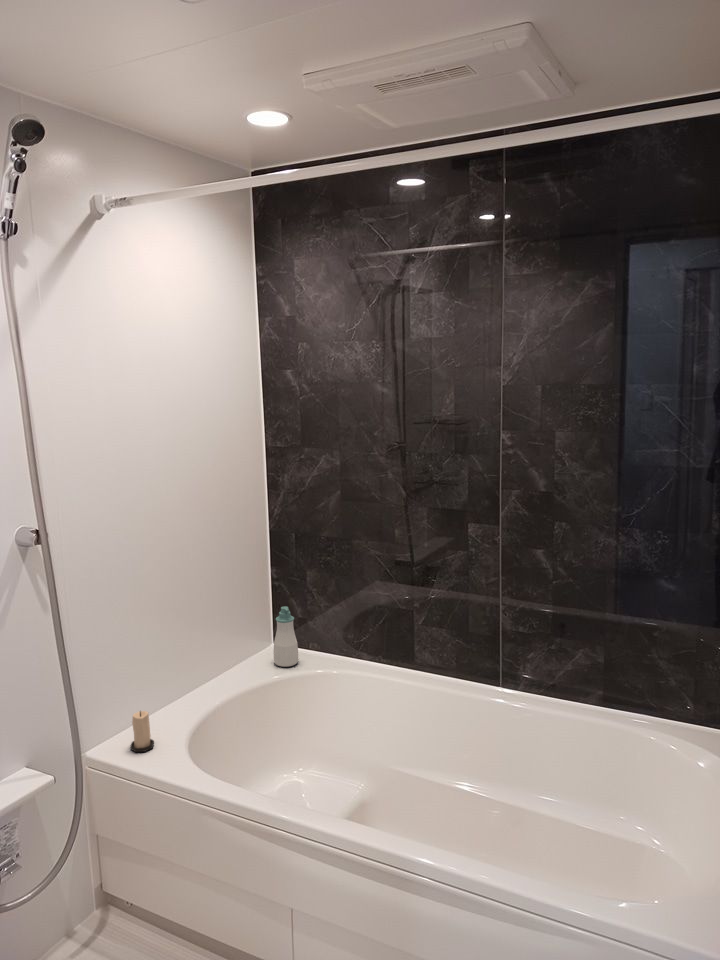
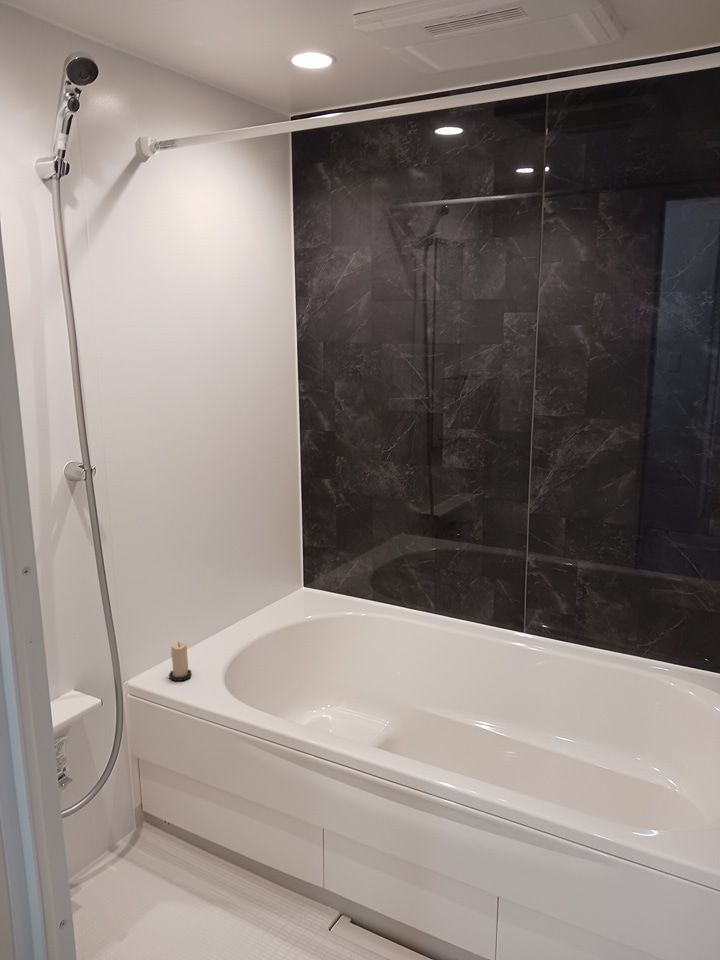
soap bottle: present [274,606,298,667] -> none [303,550,327,609]

